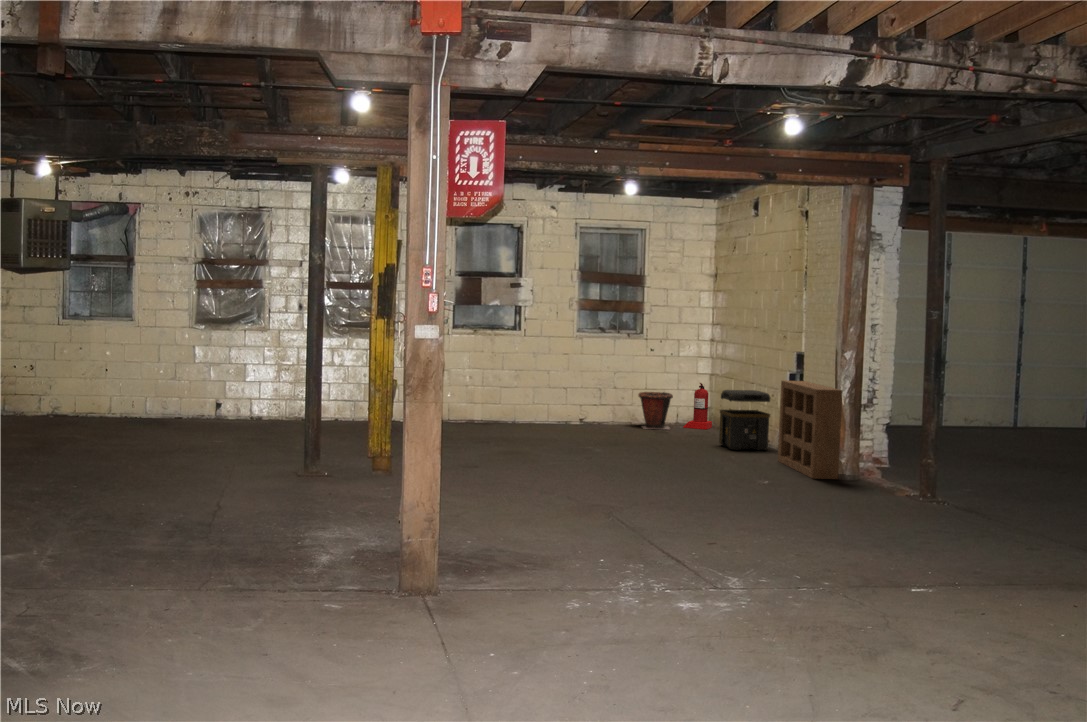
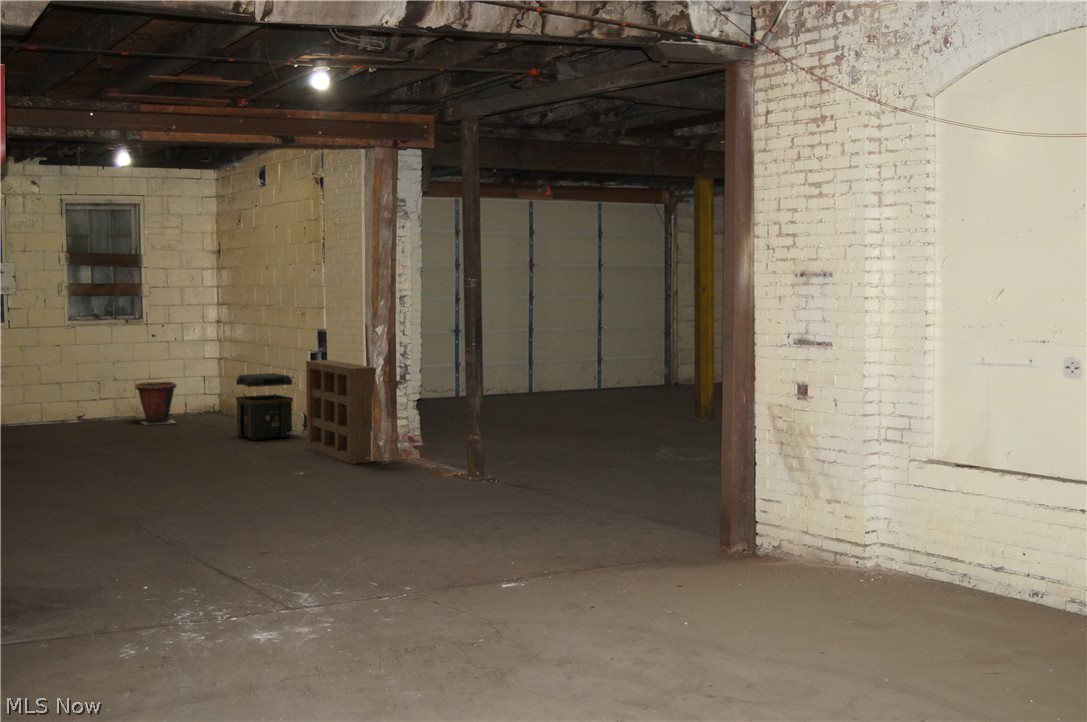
fire extinguisher: present [684,383,712,429] -> none [190,369,222,419]

